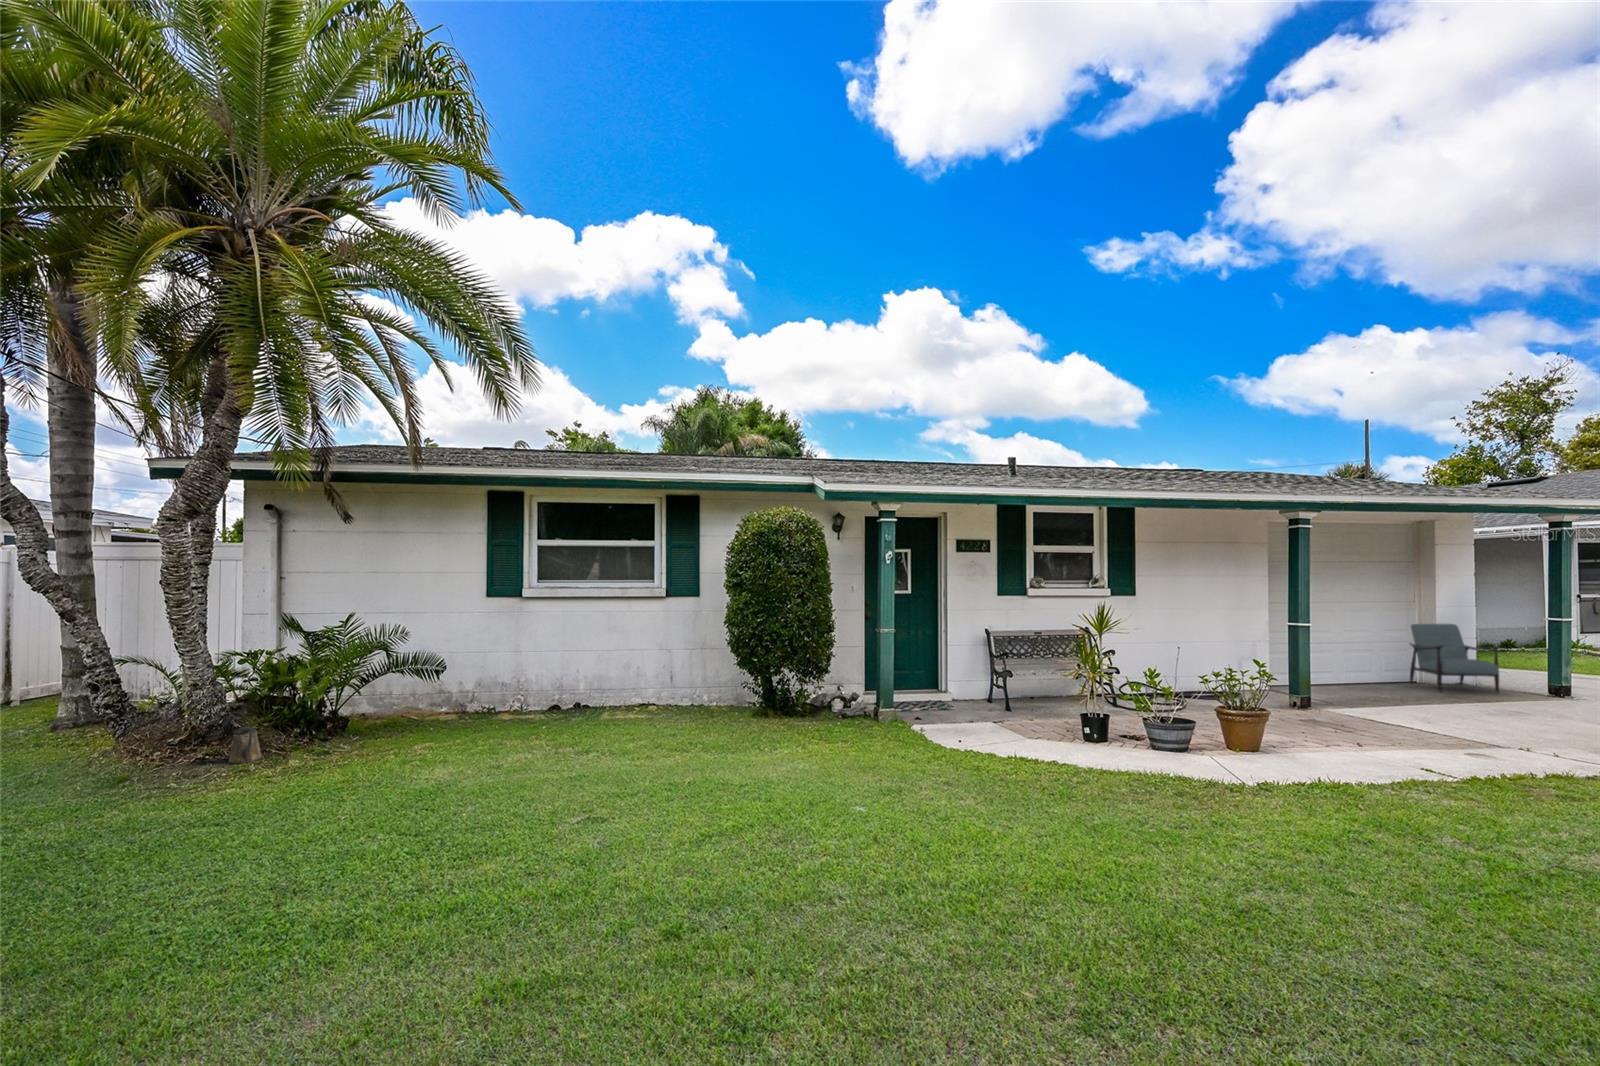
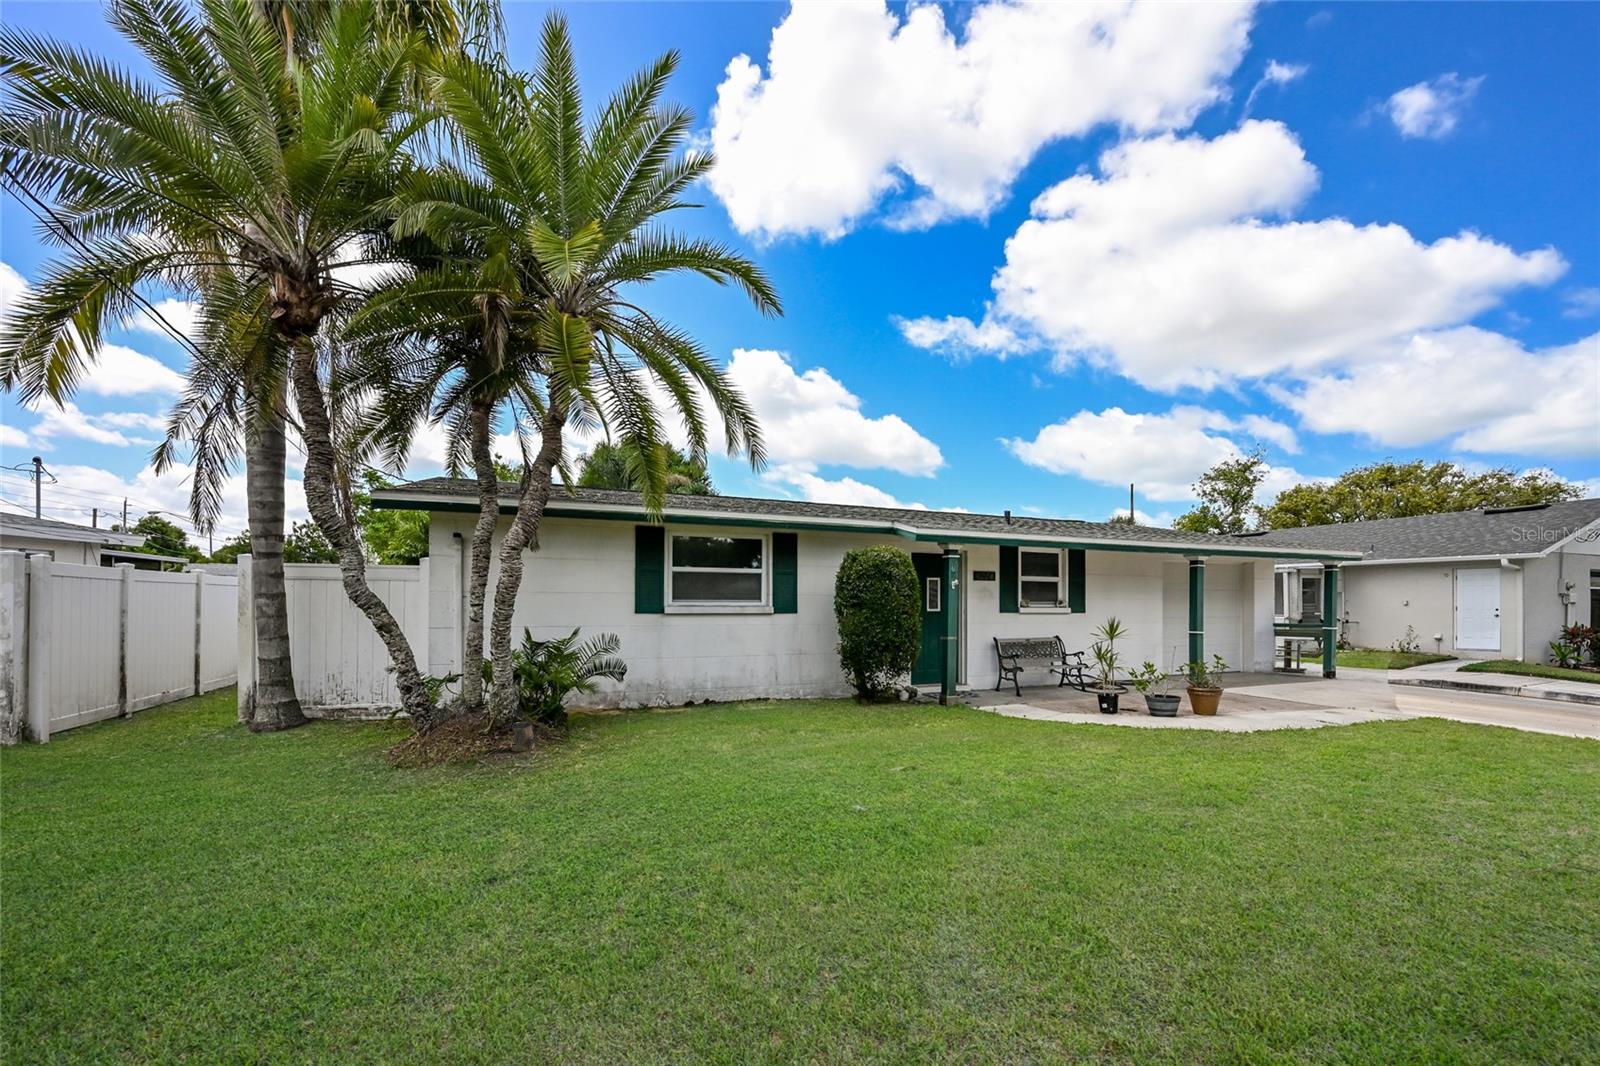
chair: present [1410,624,1501,693] -> none [1237,631,1297,677]

